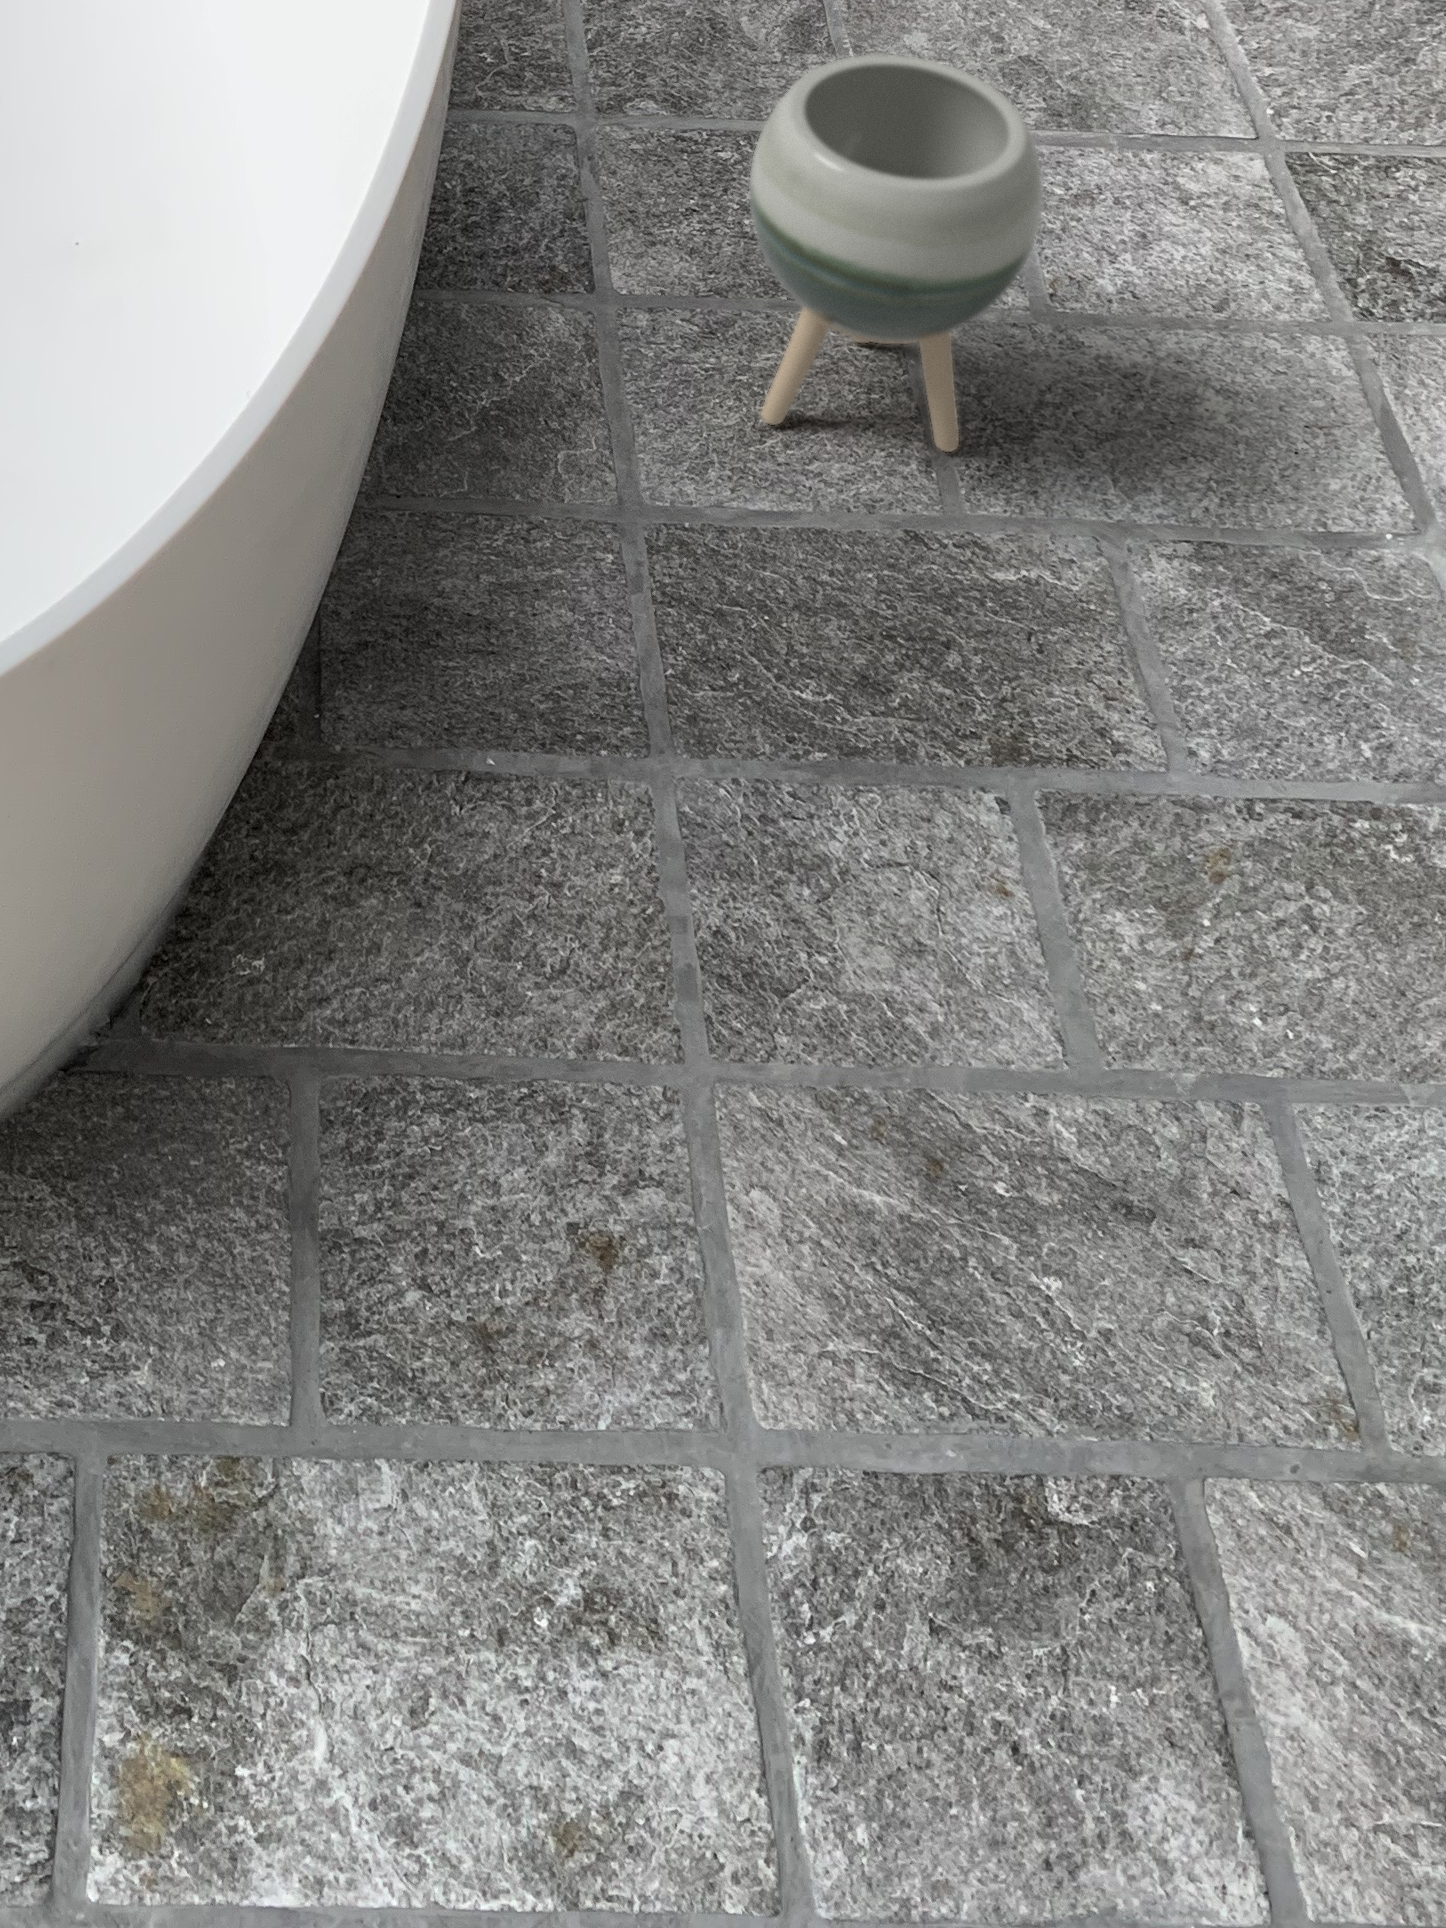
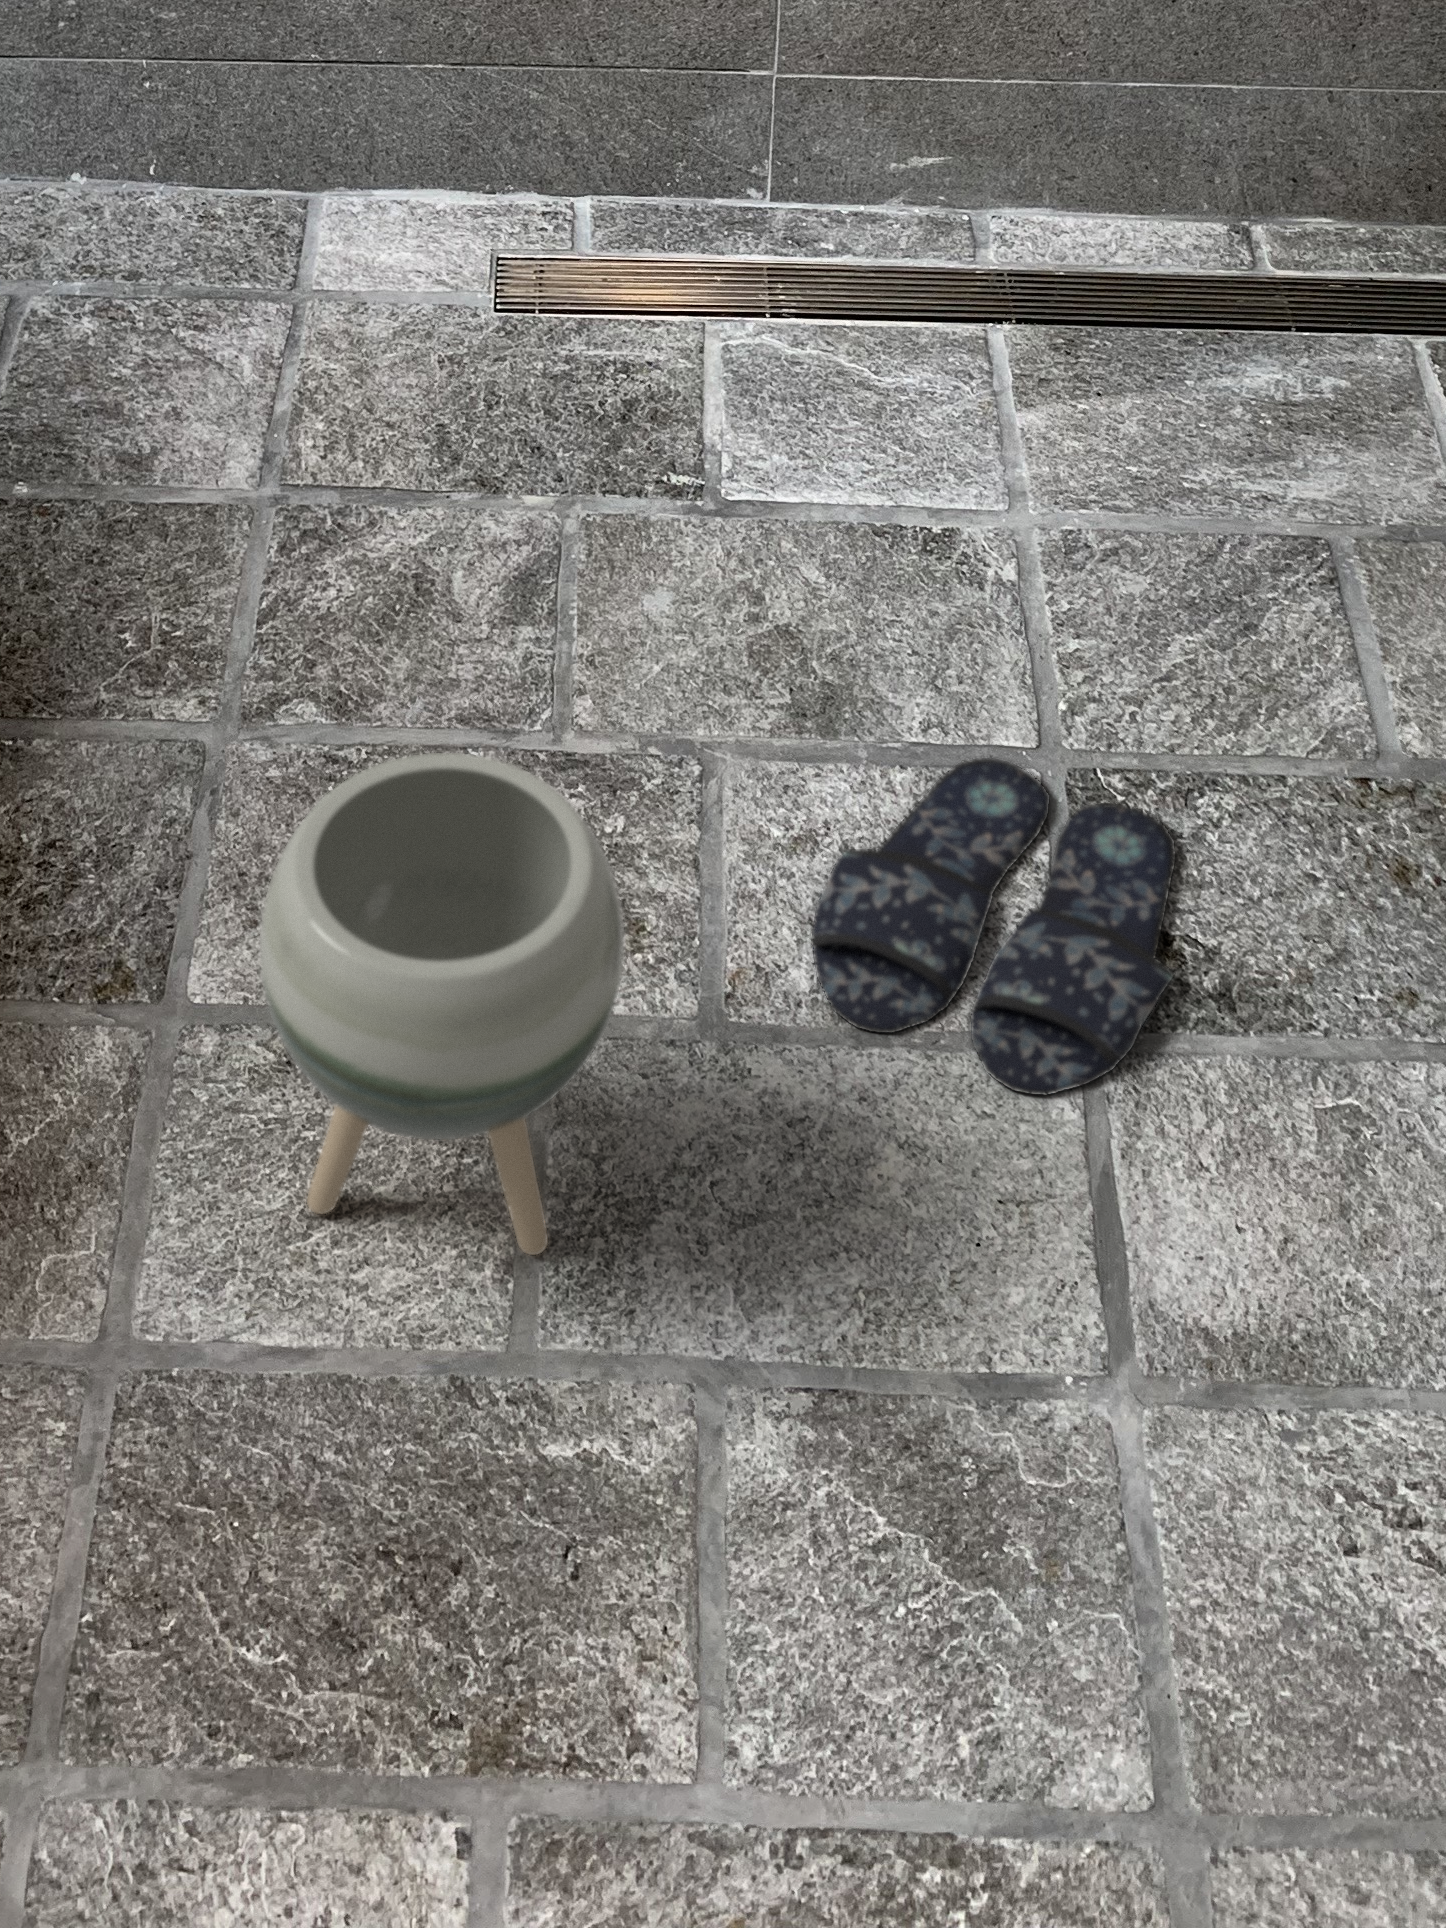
slippers: none [1110,142,1409,359] -> present [811,758,1176,1095]

